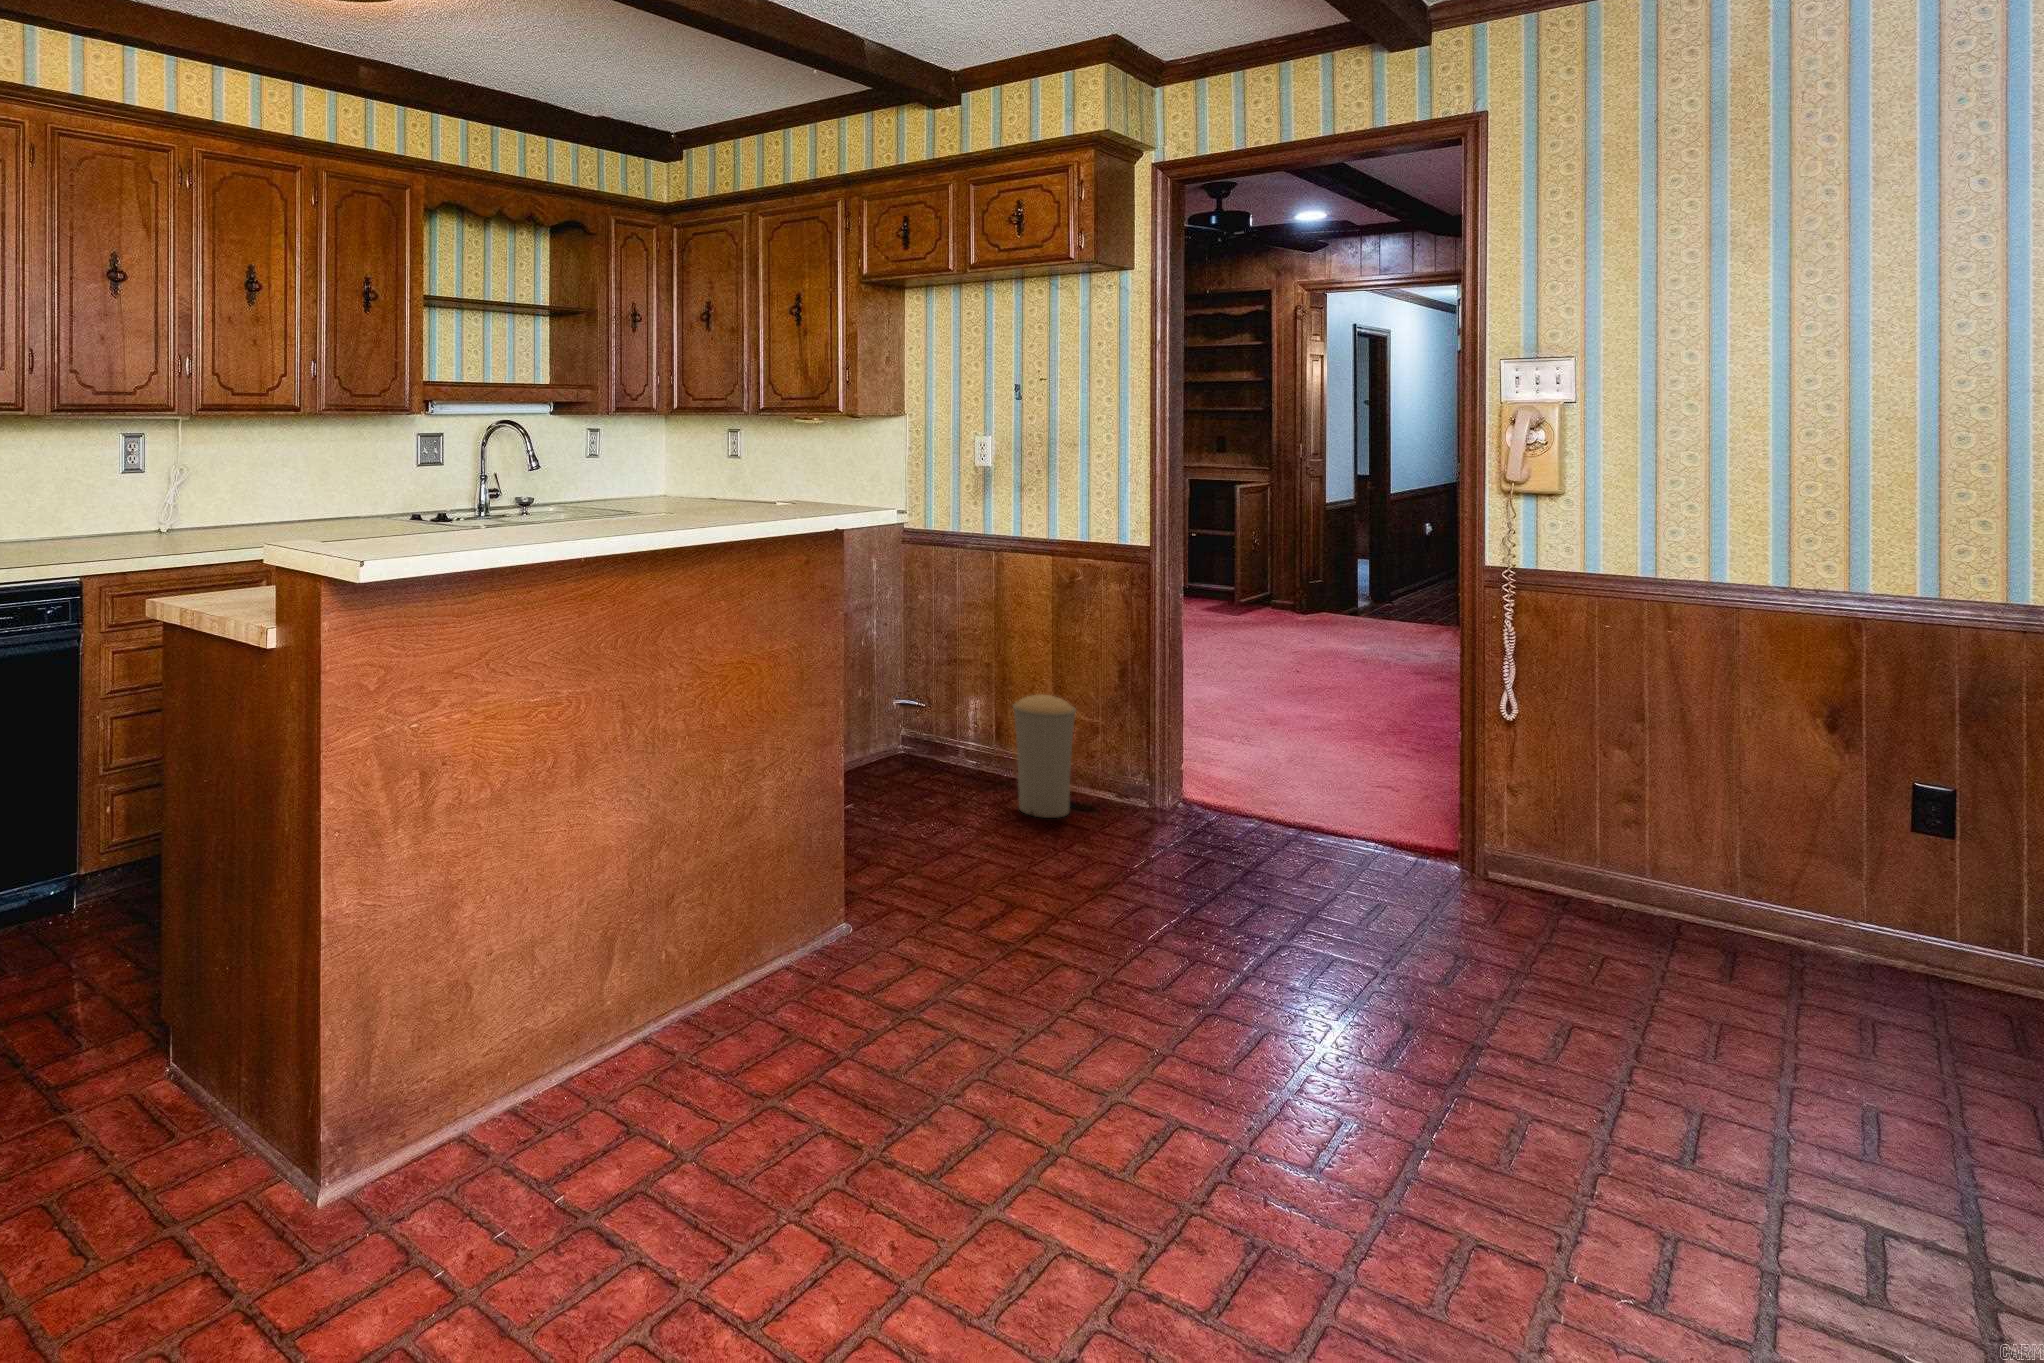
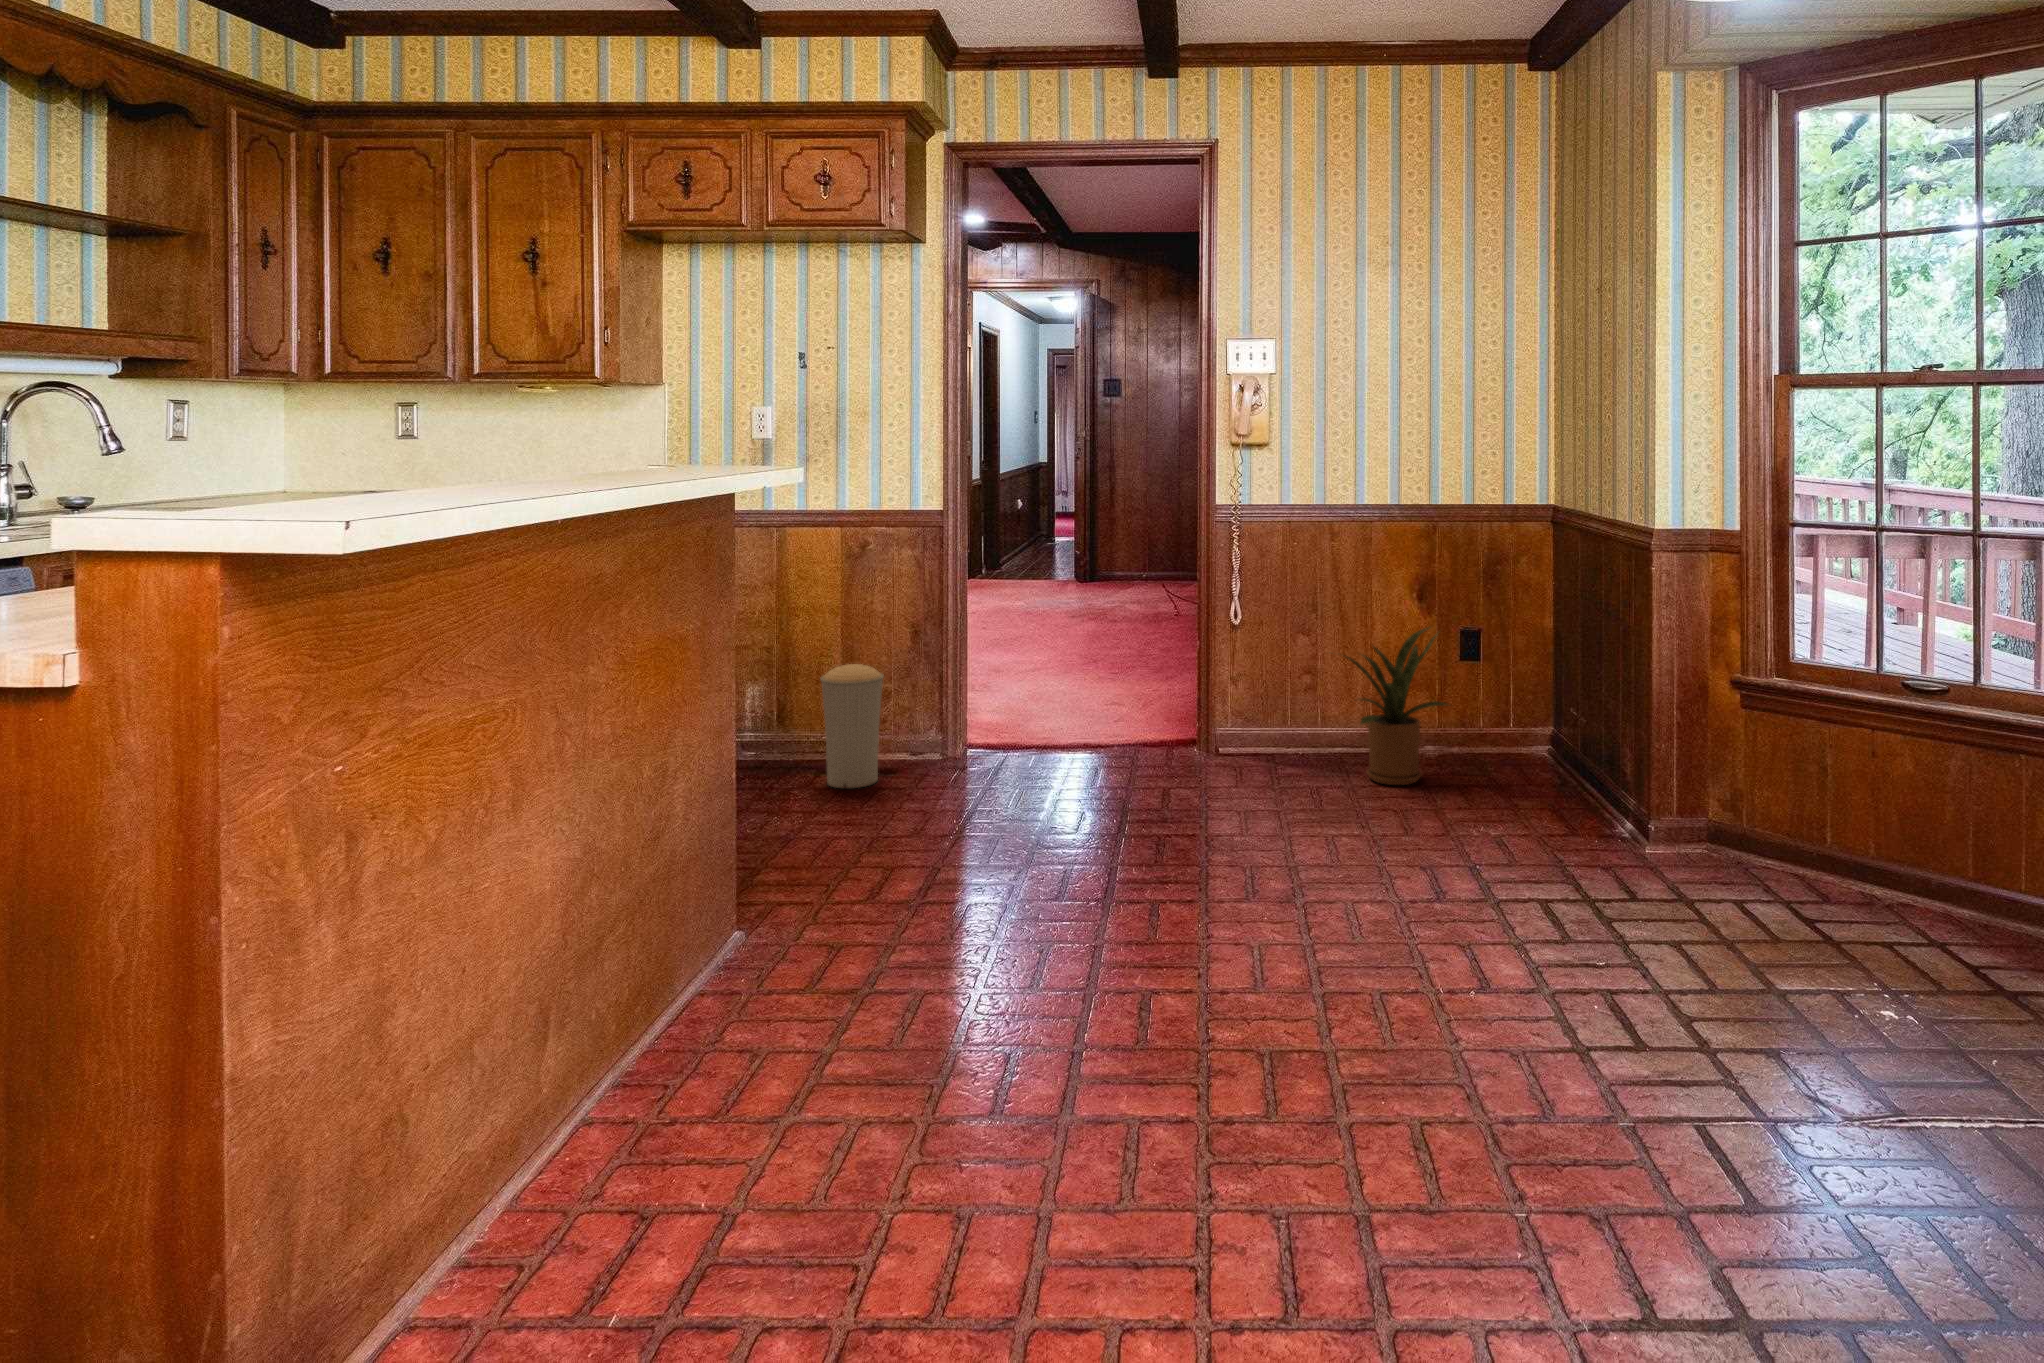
house plant: none [1621,763,1876,978] -> present [1345,627,1447,785]

